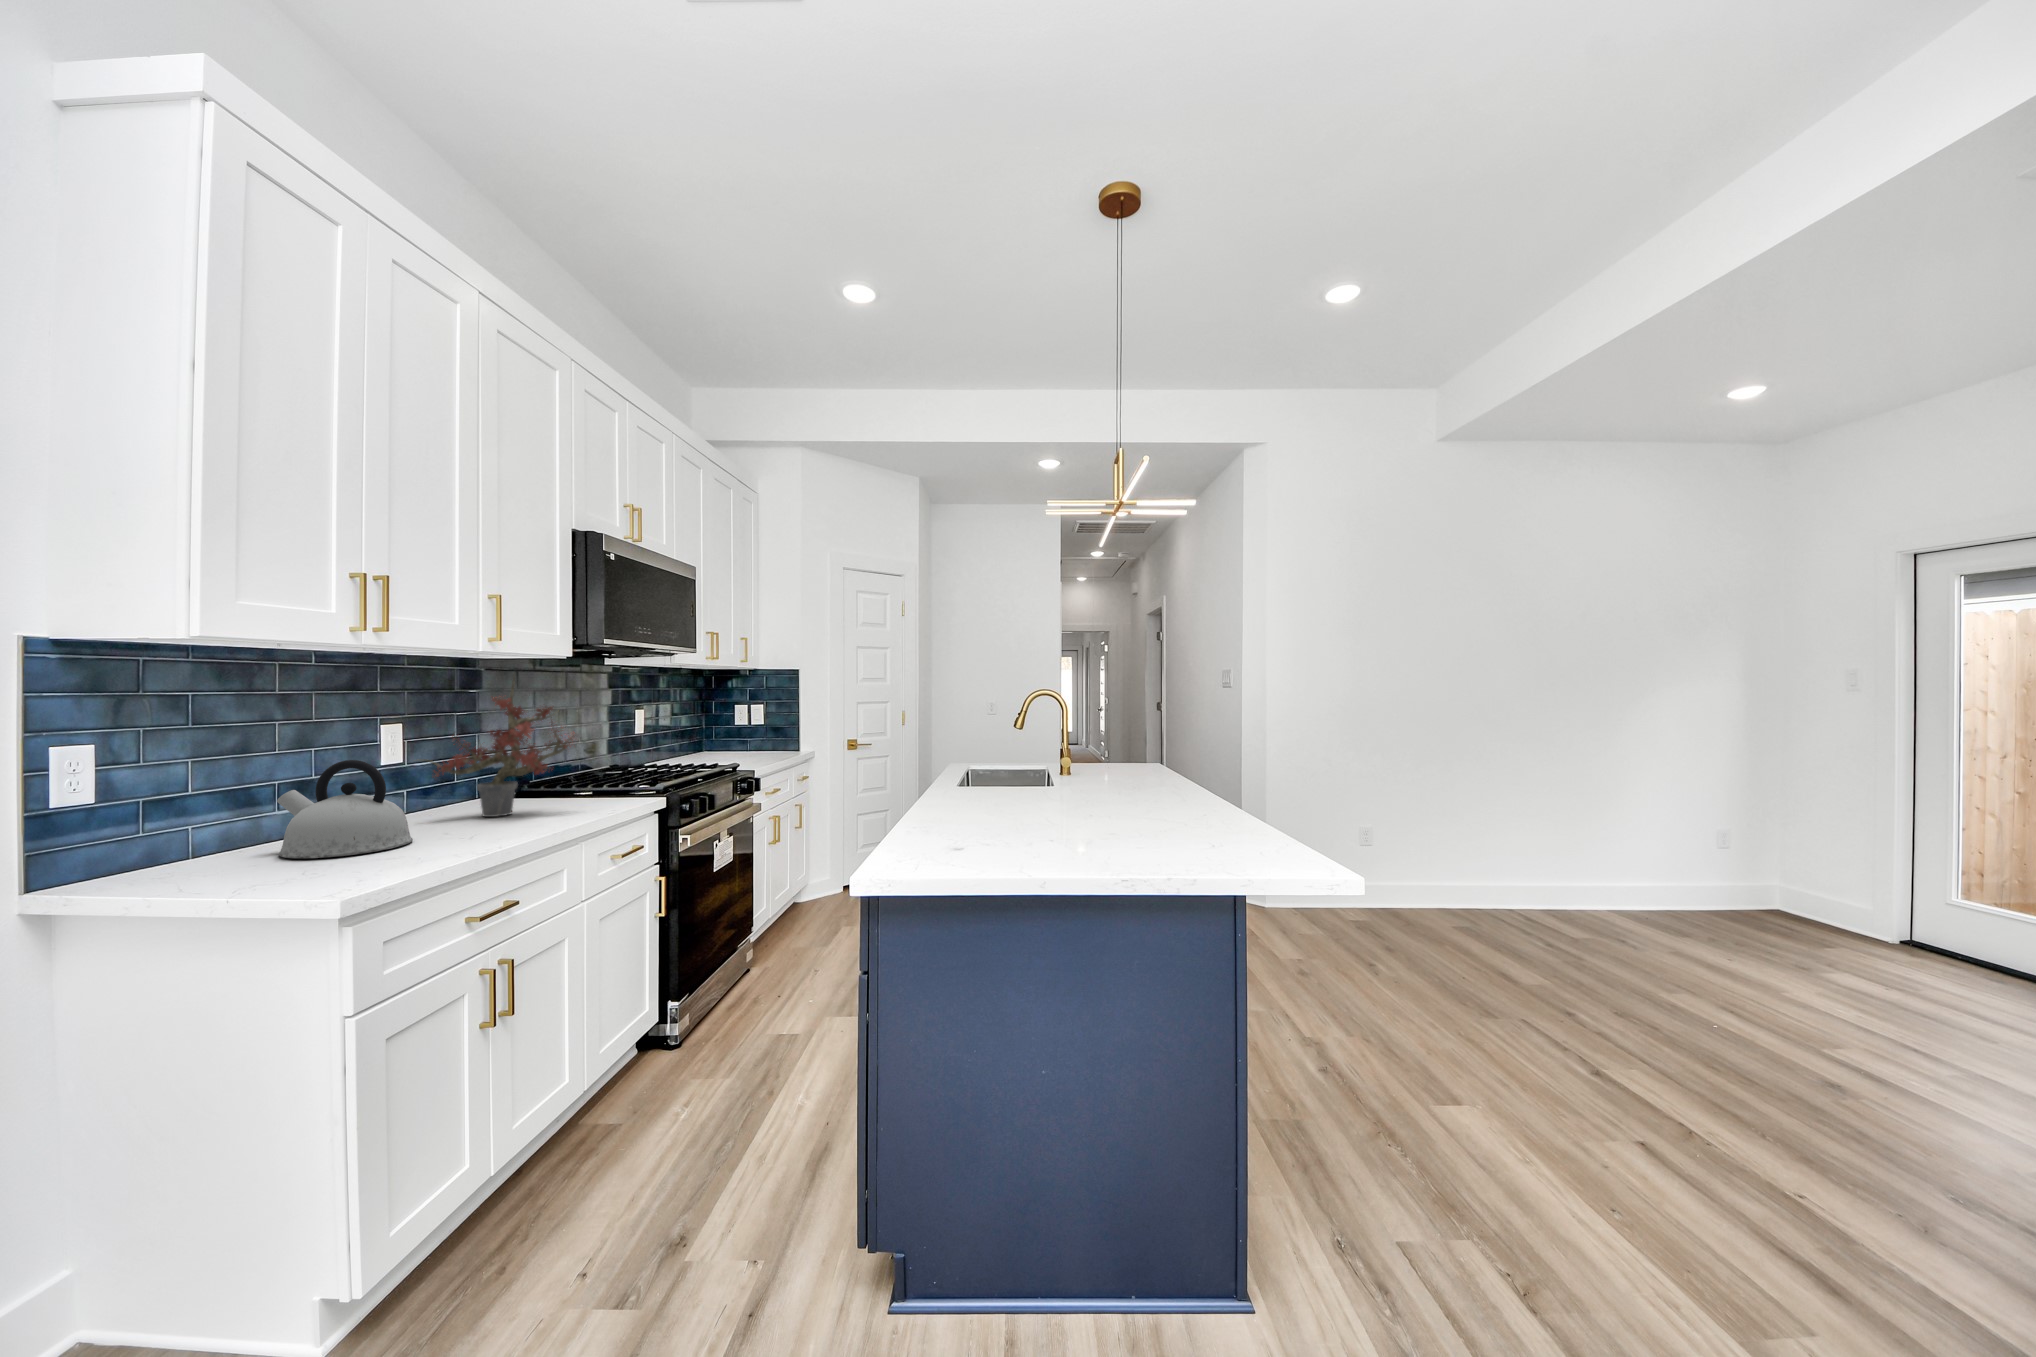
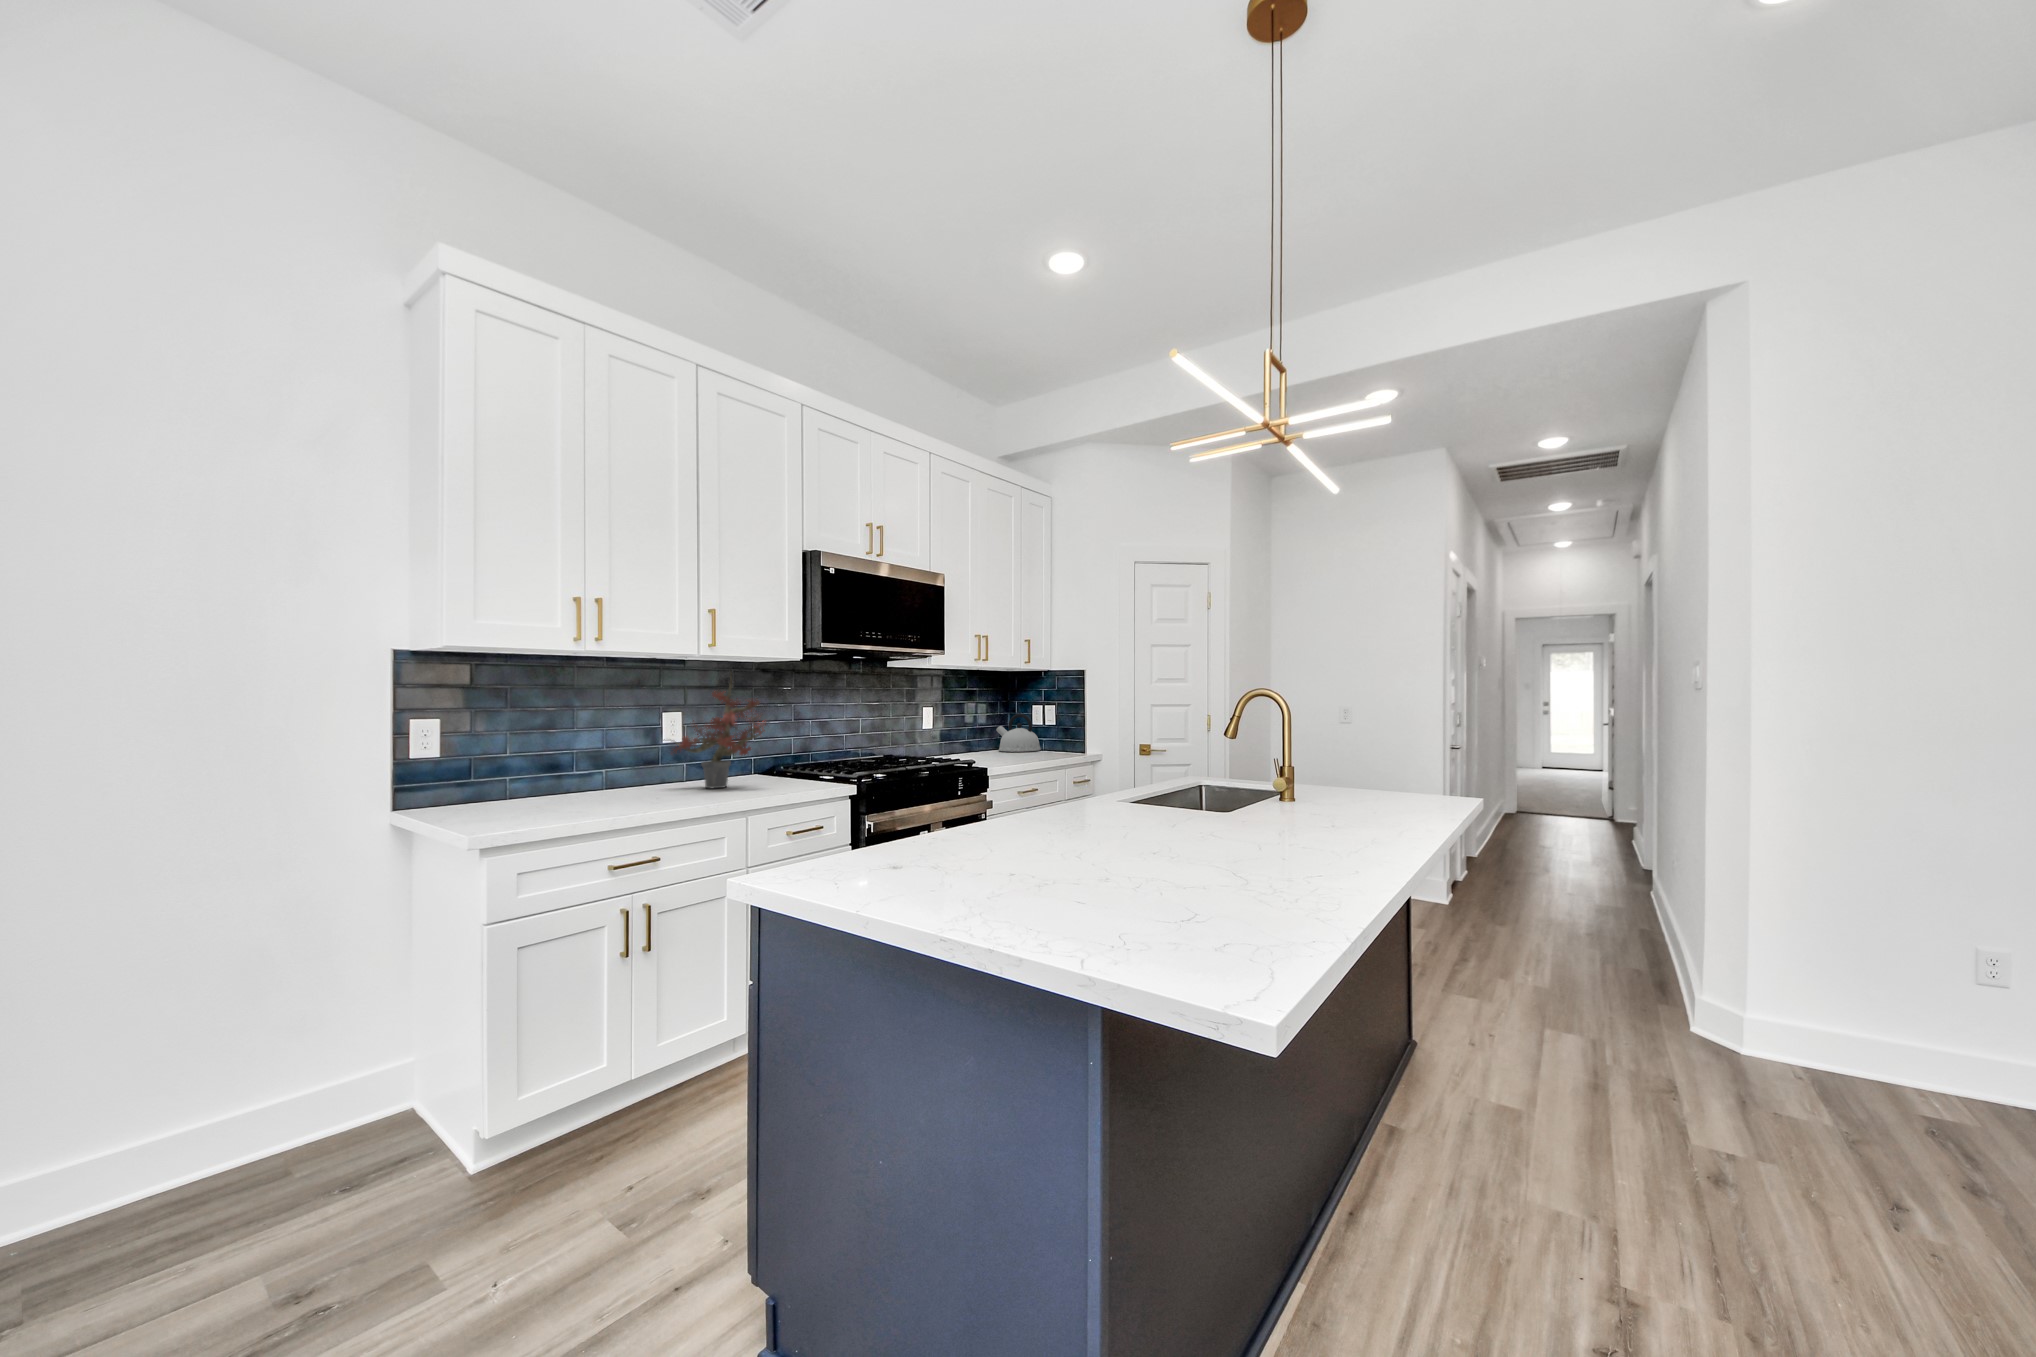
kettle: present [277,760,413,858] -> present [996,714,1041,752]

